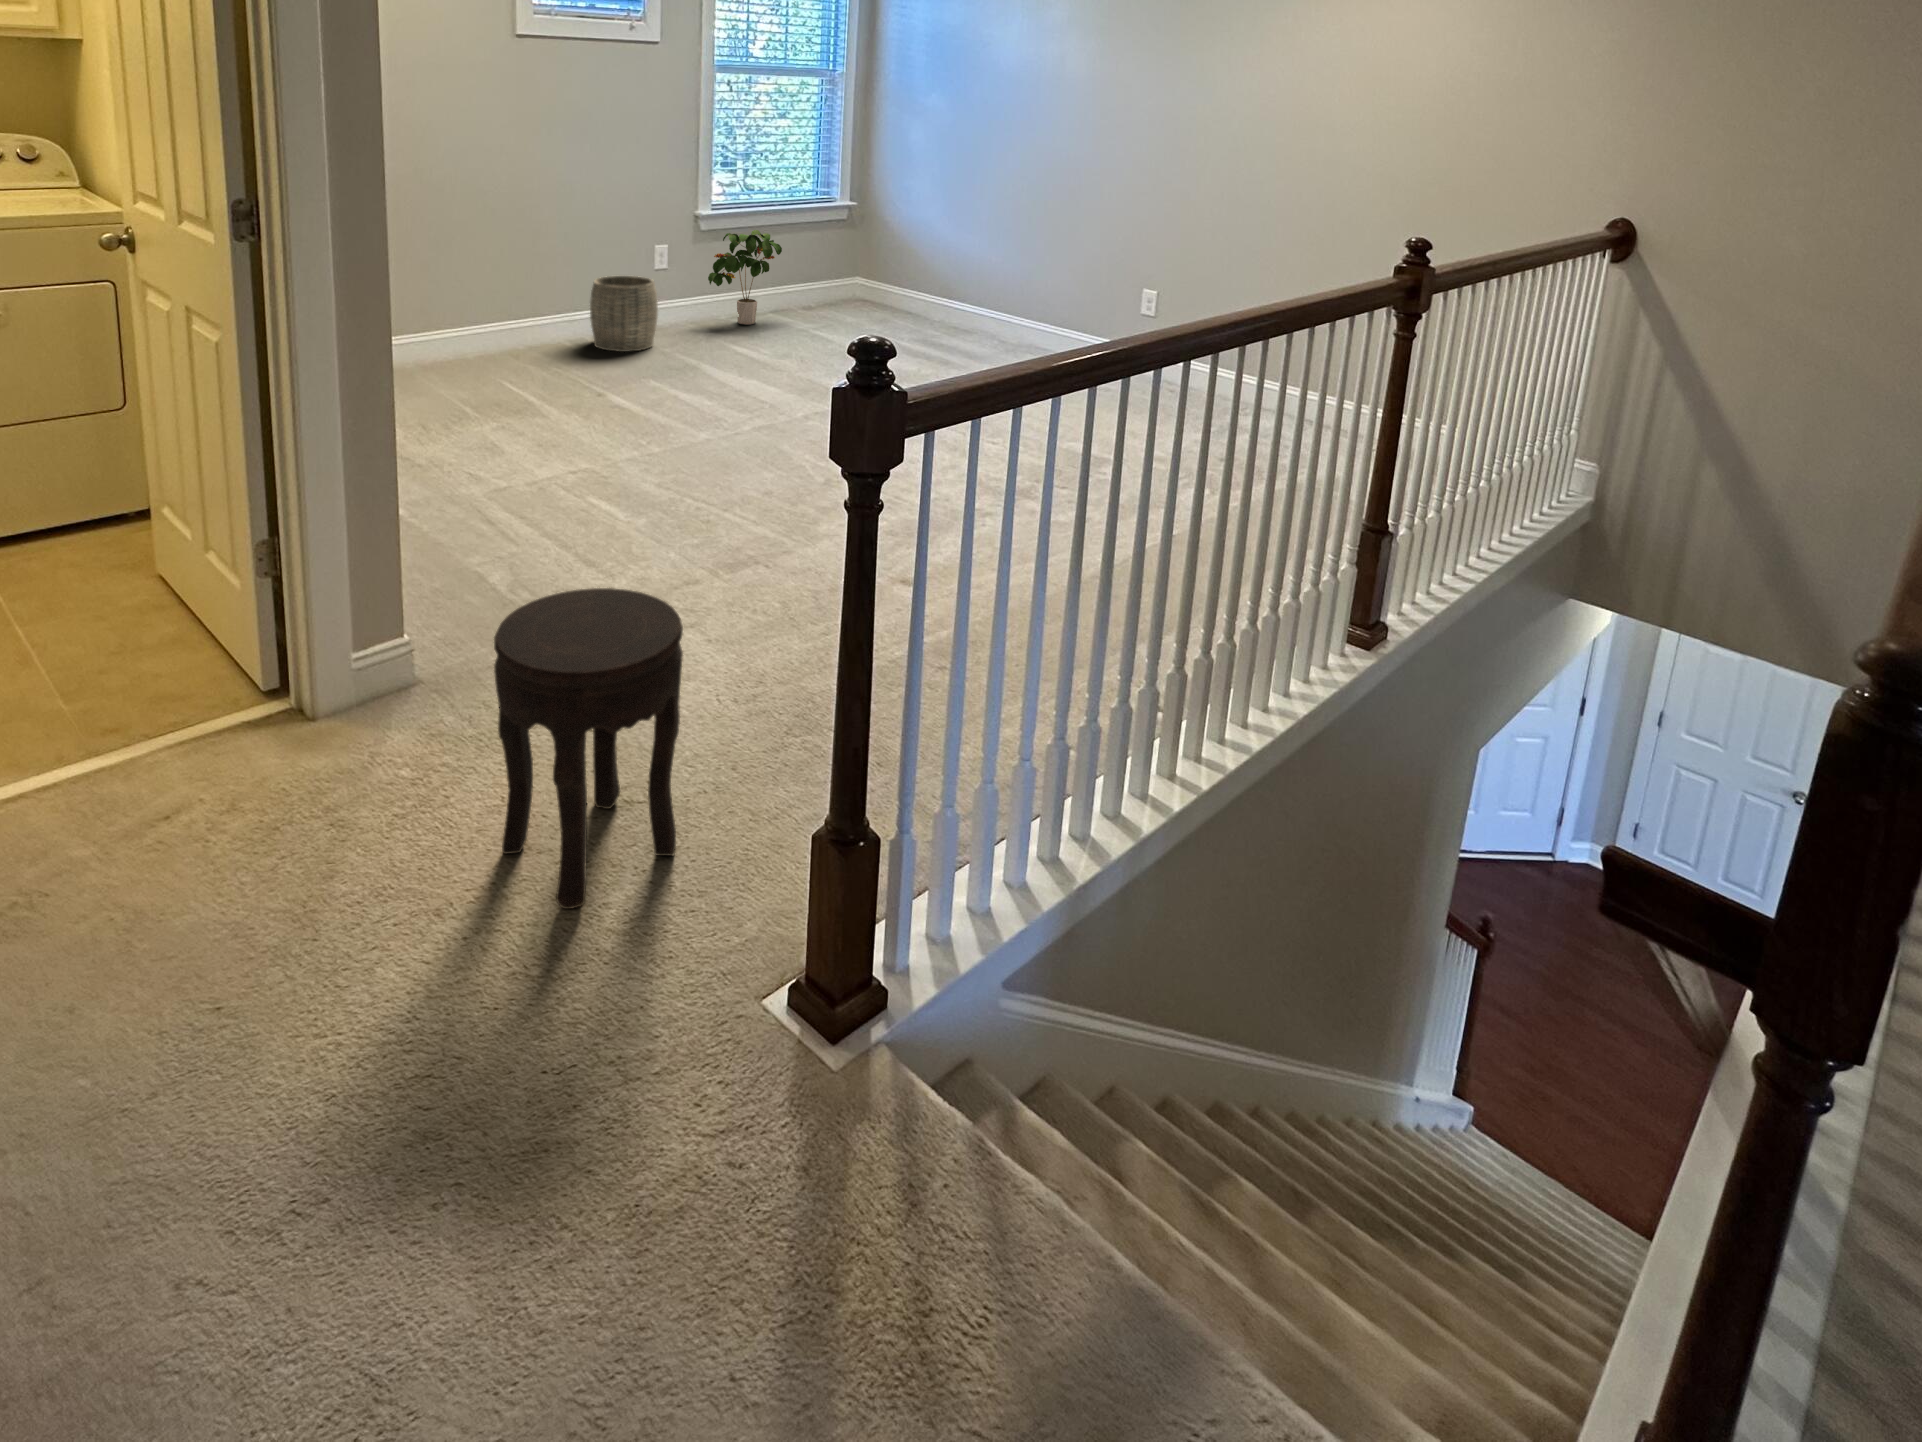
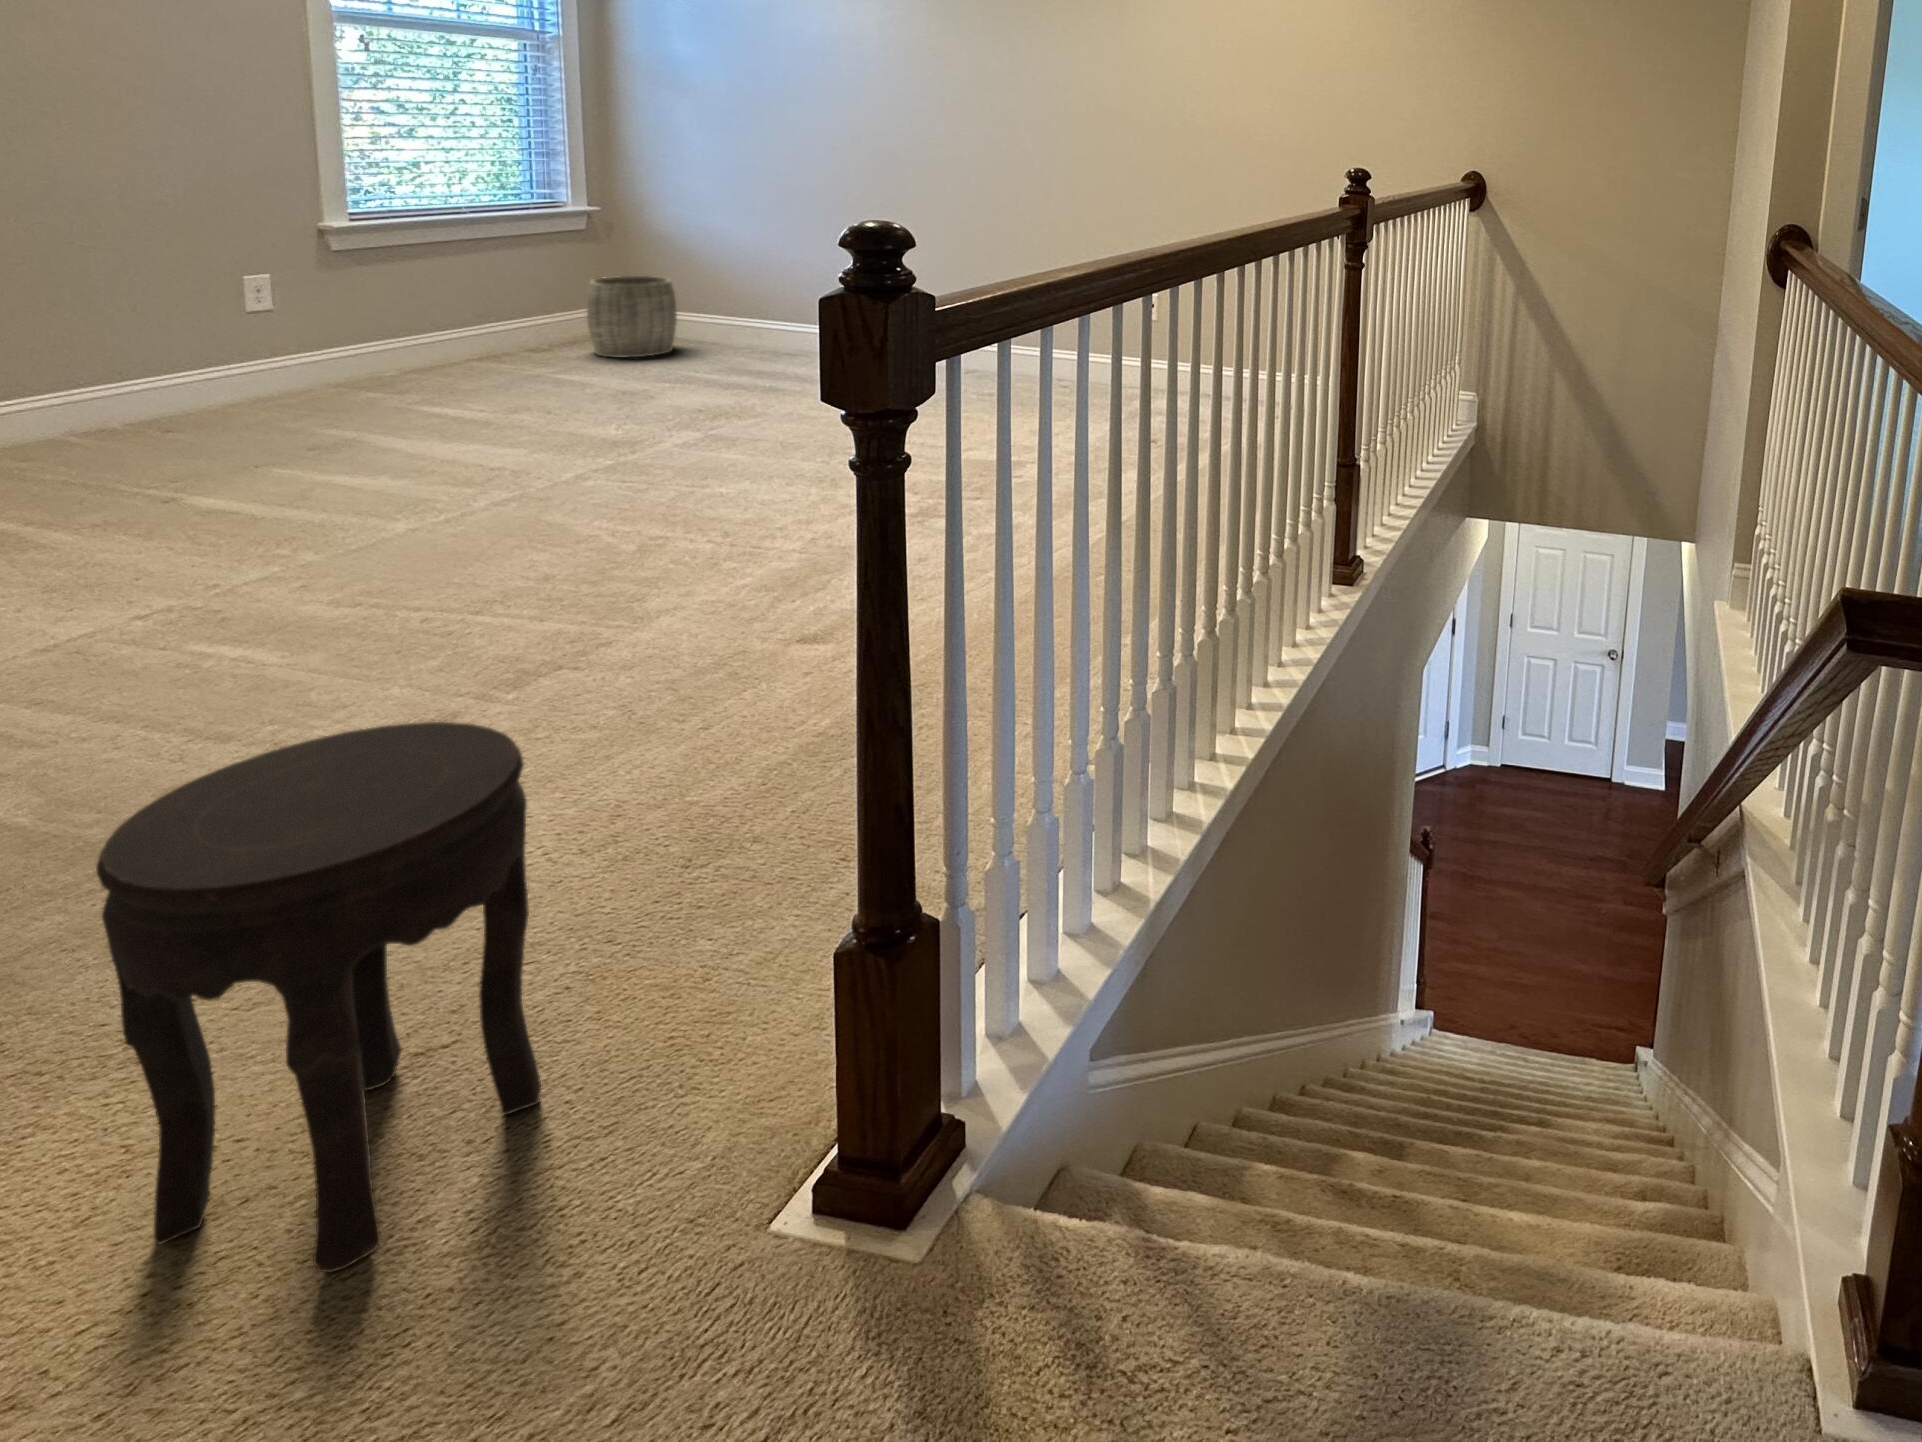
potted plant: present [708,230,782,324] -> none [350,249,482,382]
woven basket: present [590,276,658,352] -> present [587,276,677,358]

